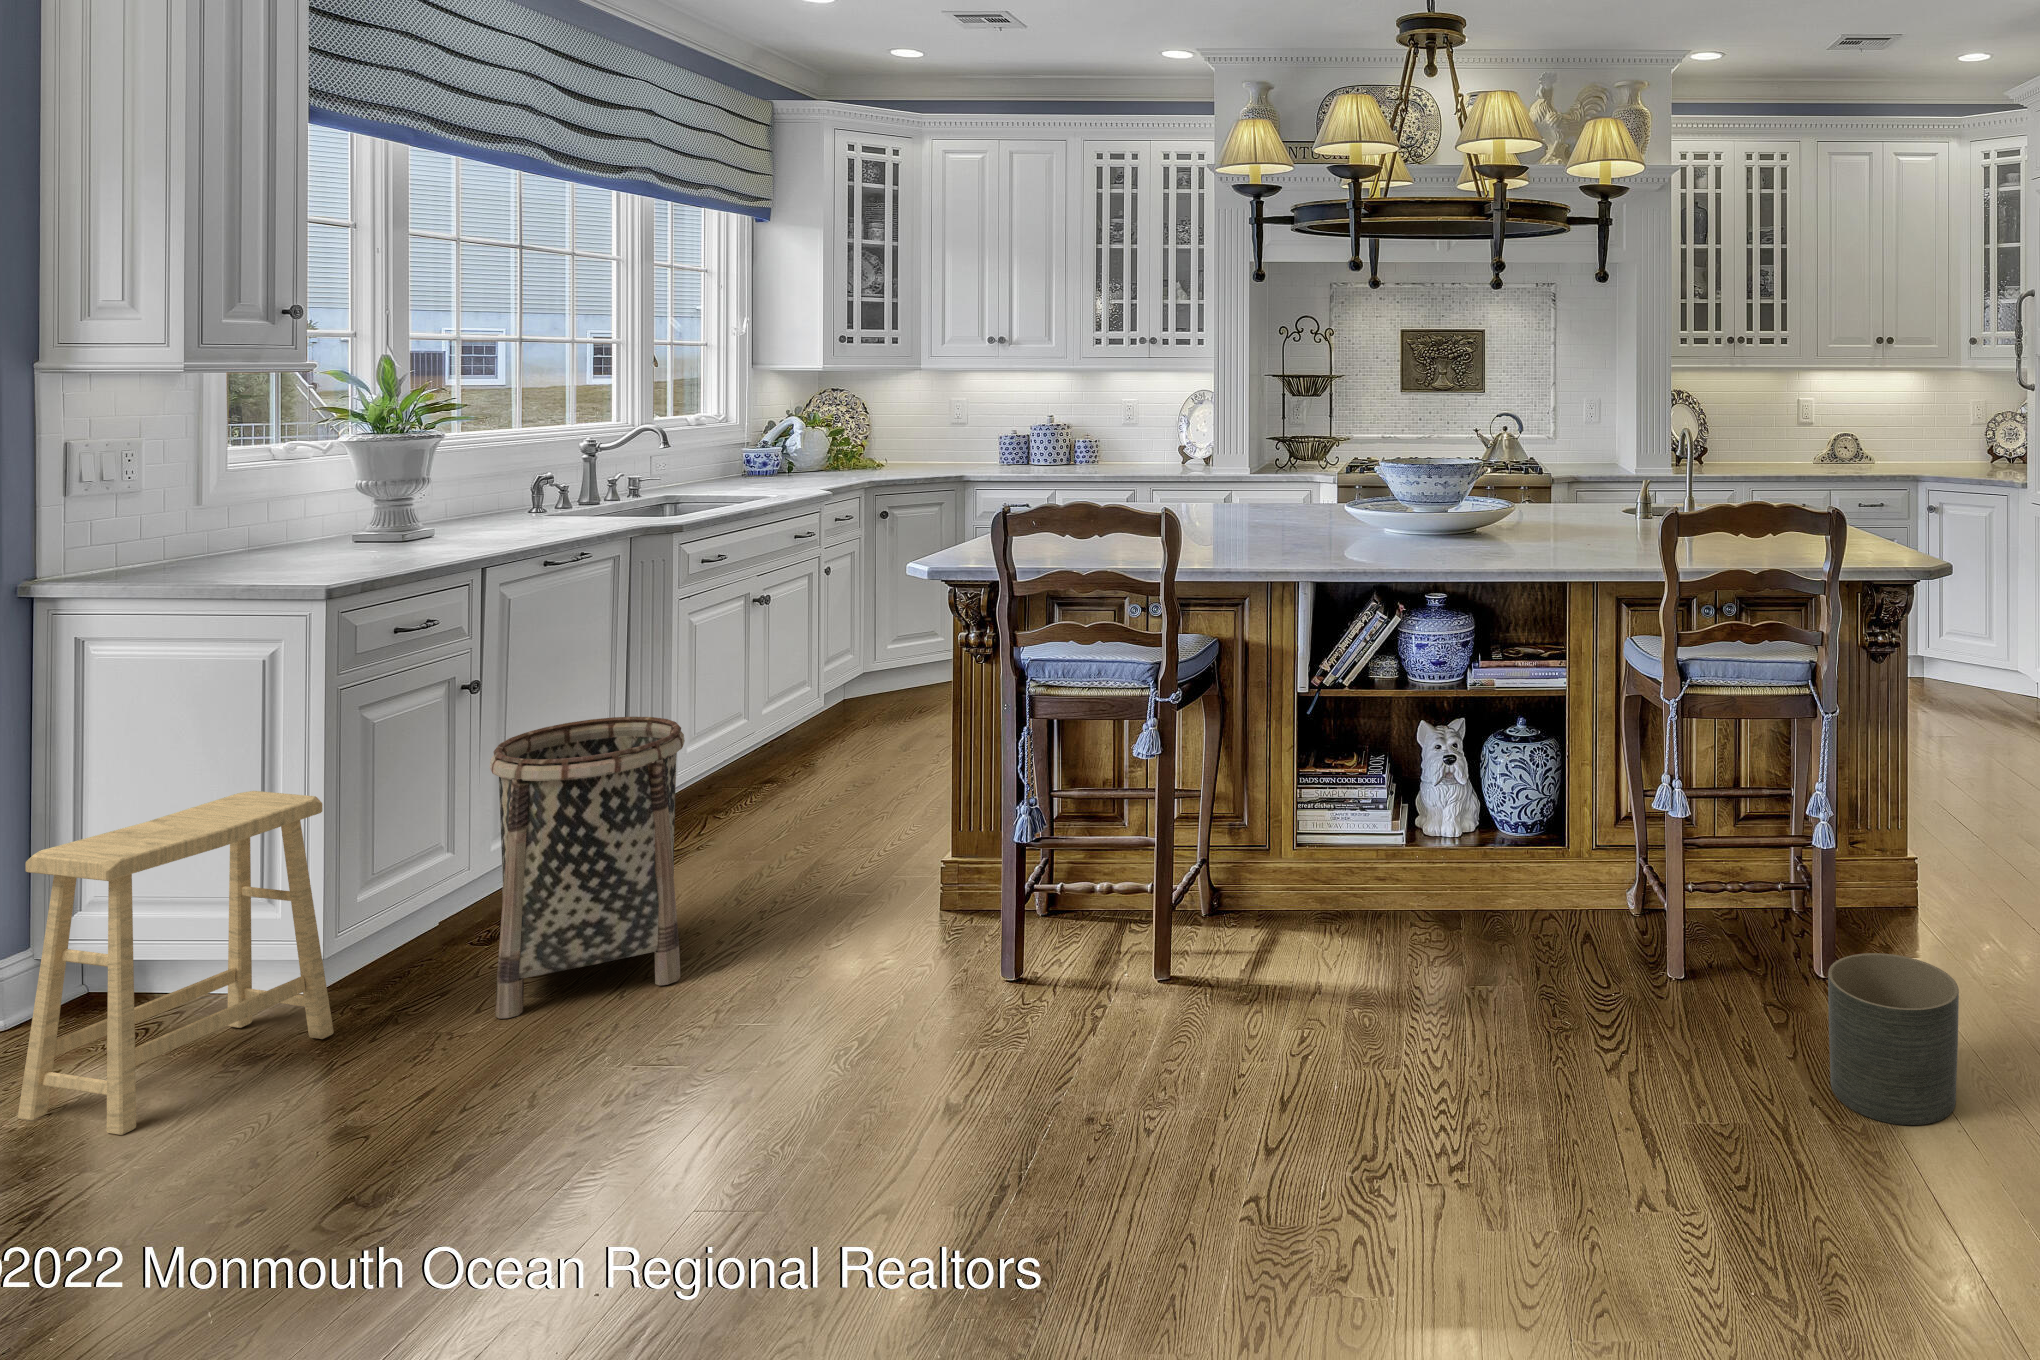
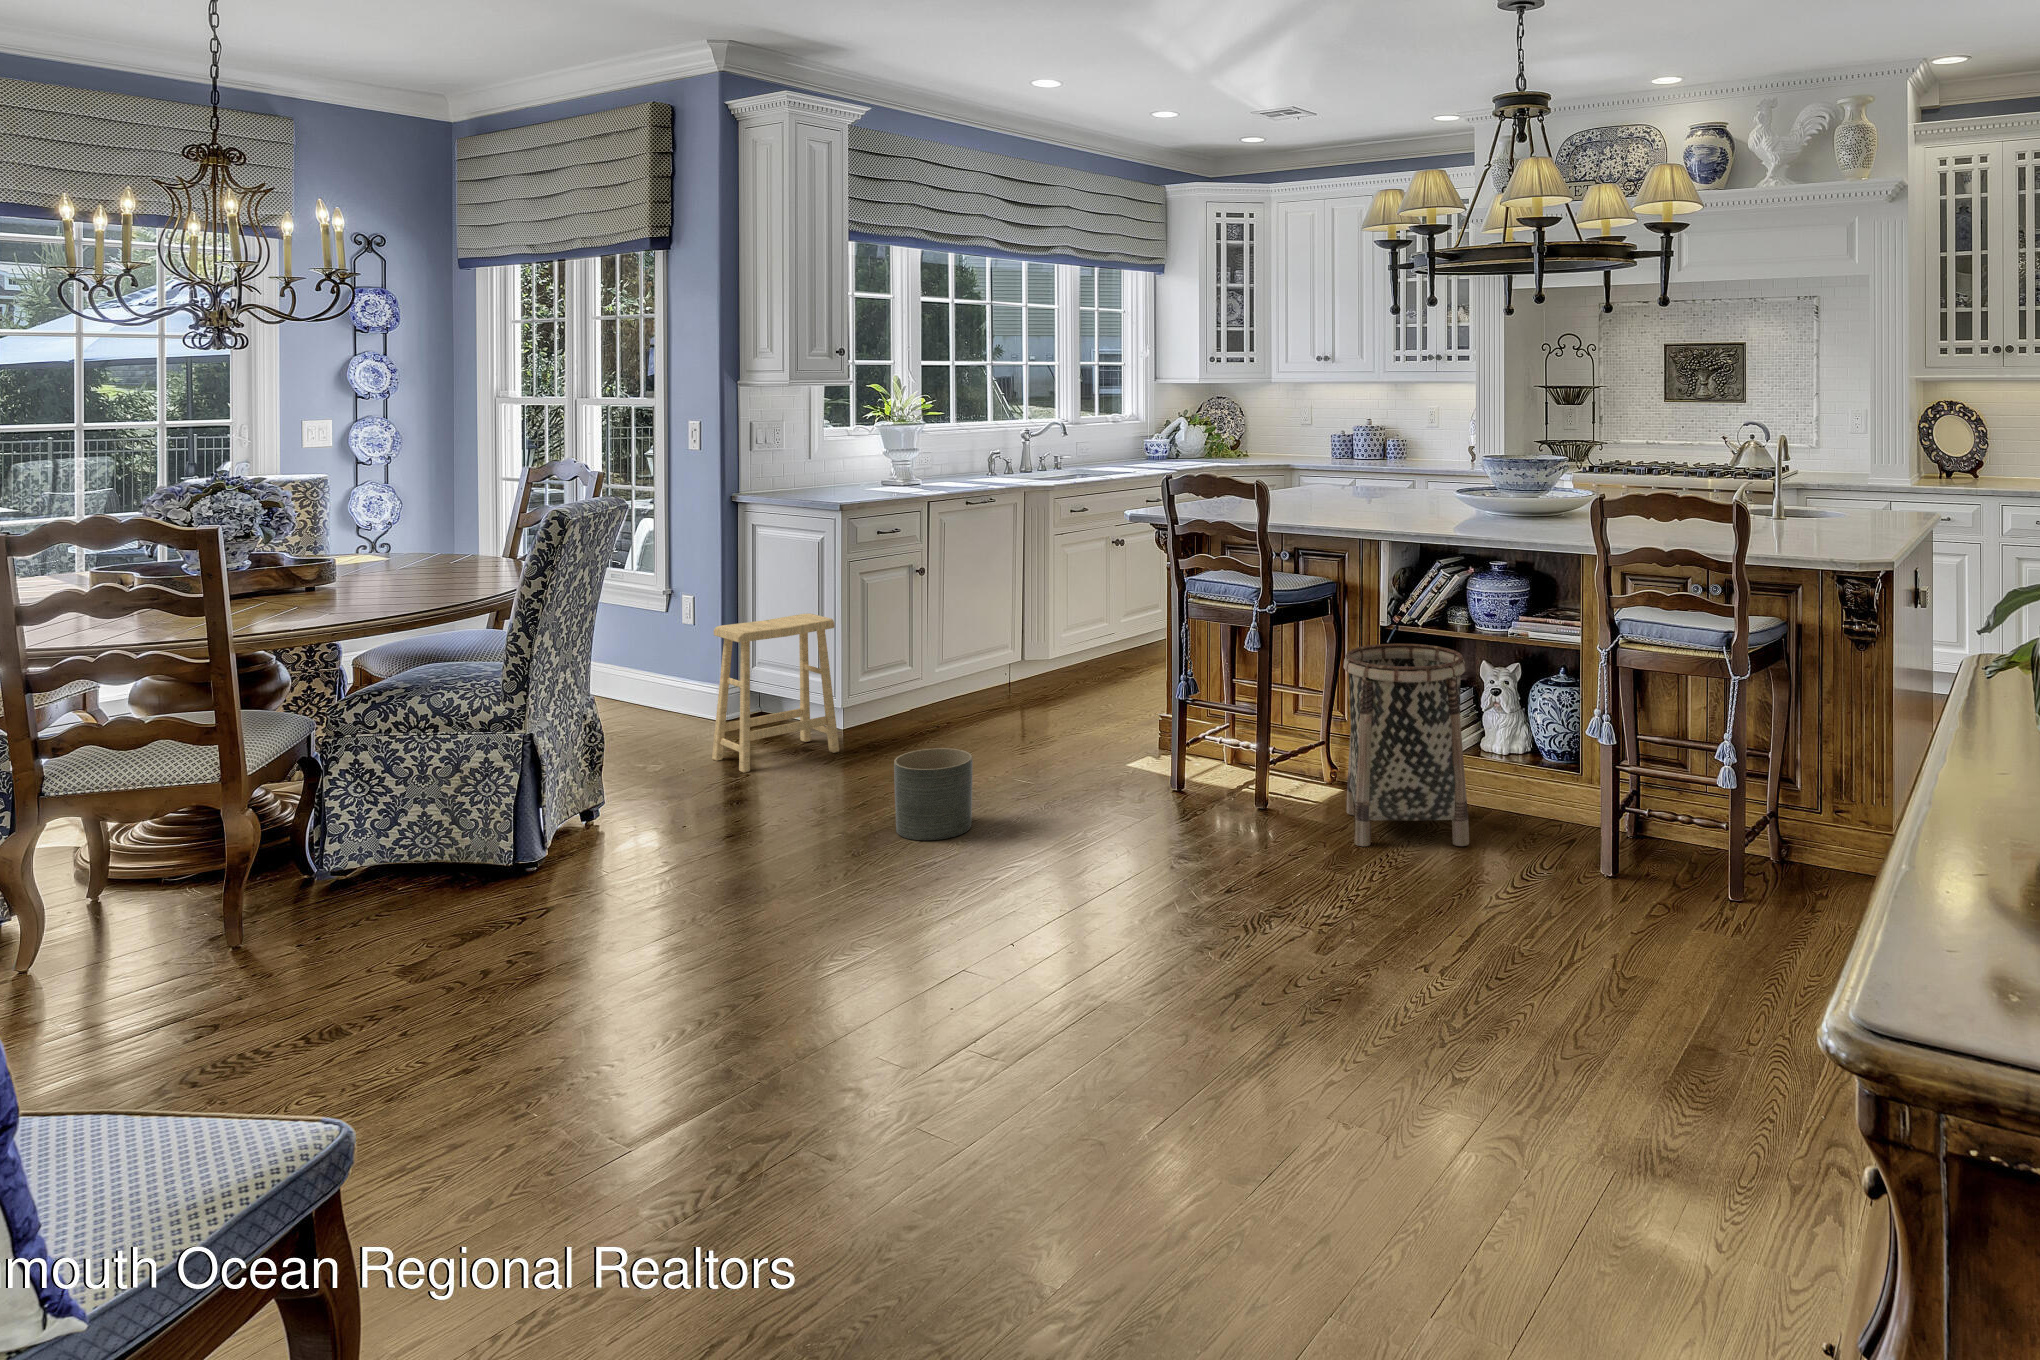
basket: present [490,717,685,1019] -> present [1344,643,1469,846]
planter: present [1828,953,1959,1125] -> present [894,748,972,840]

